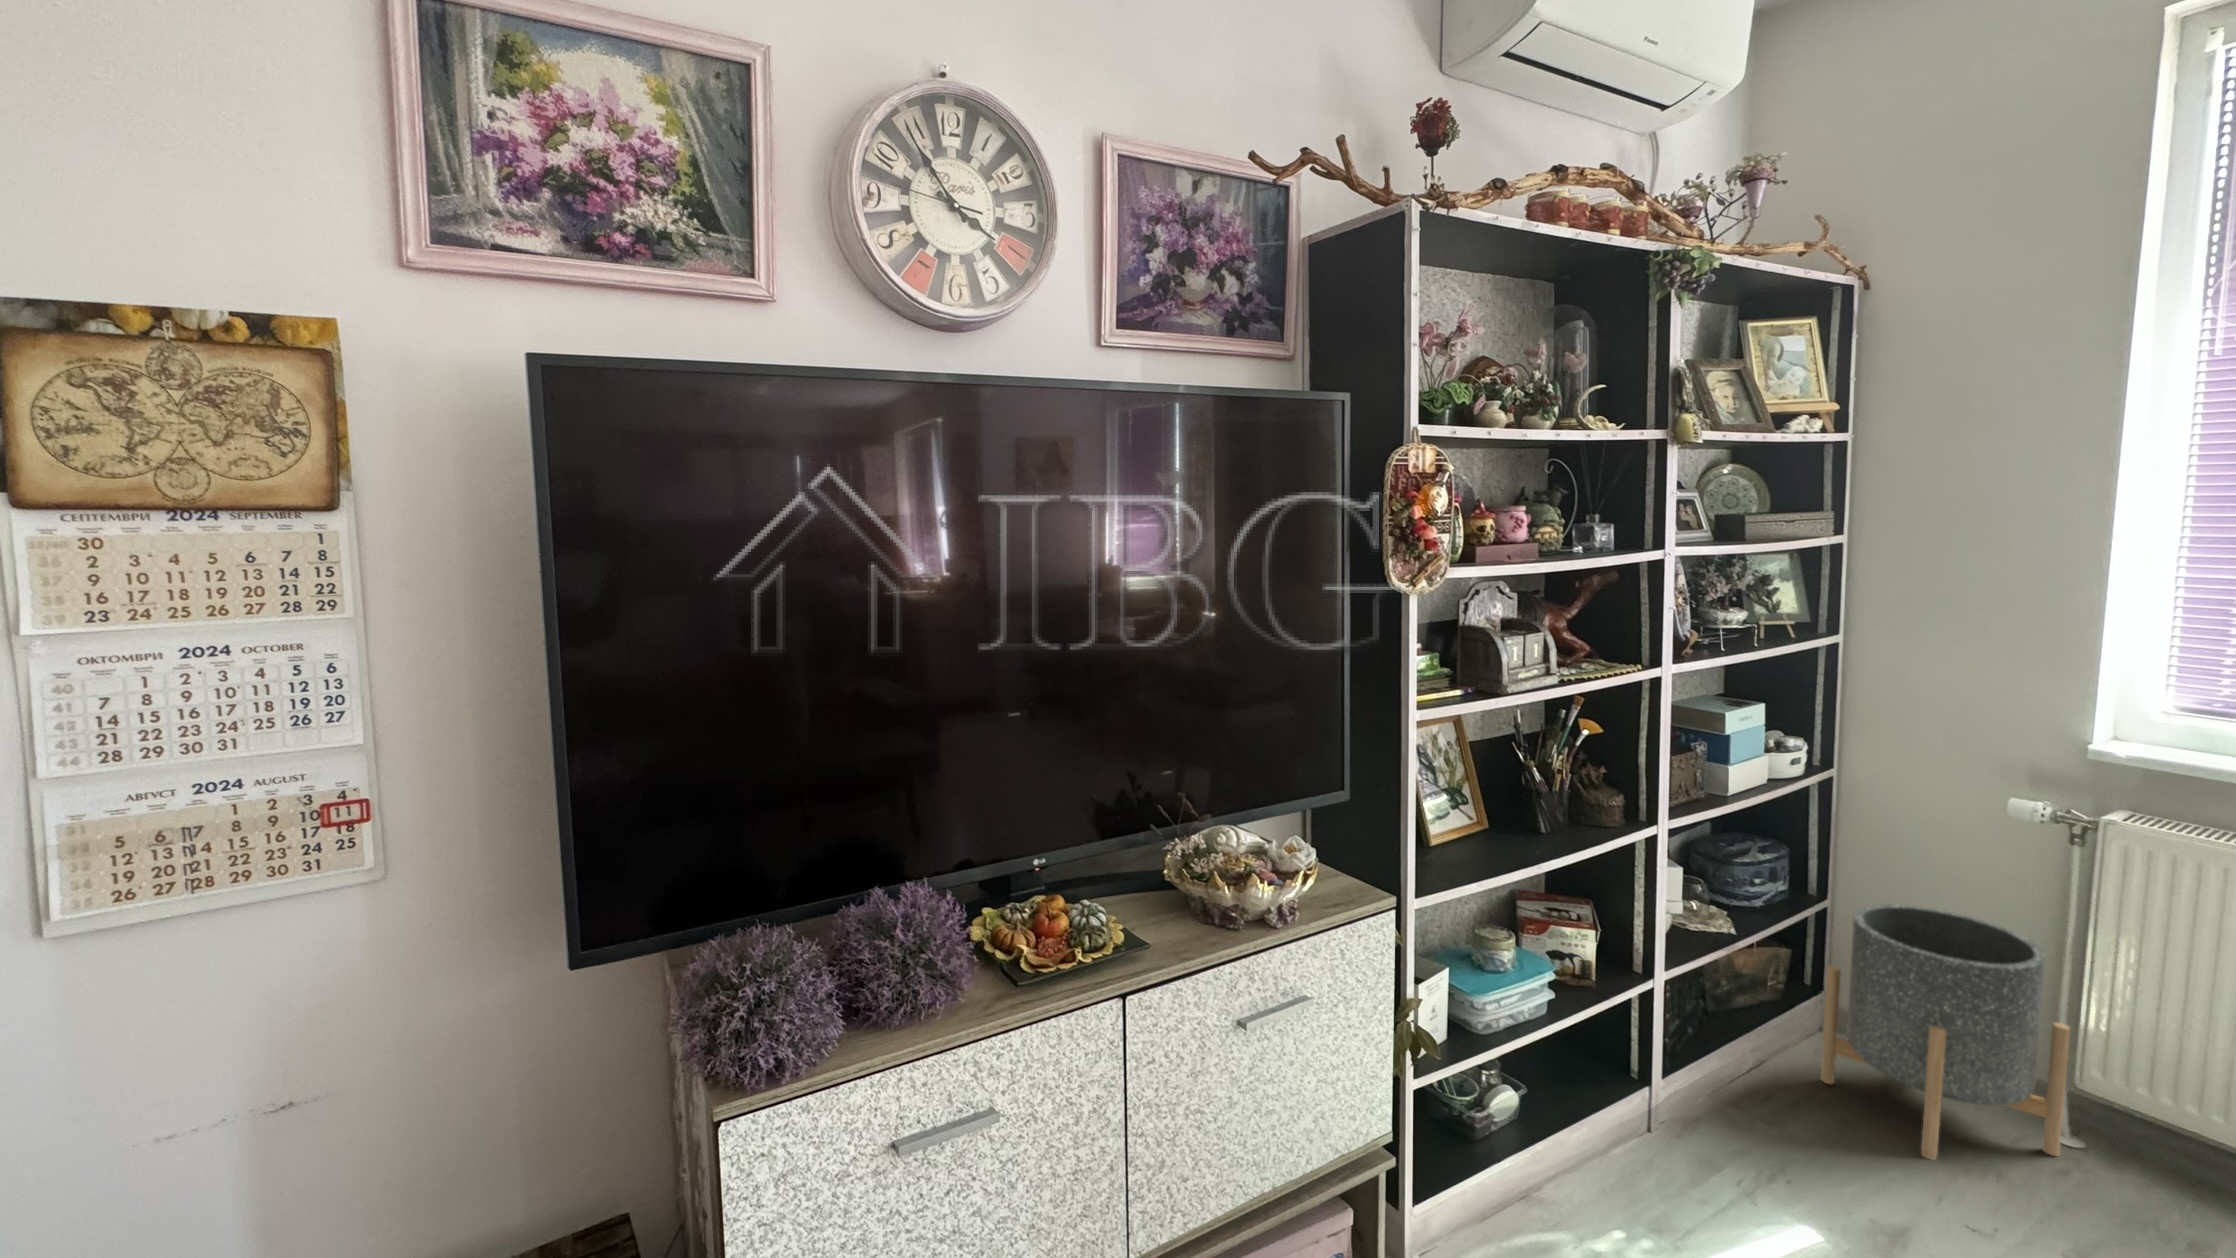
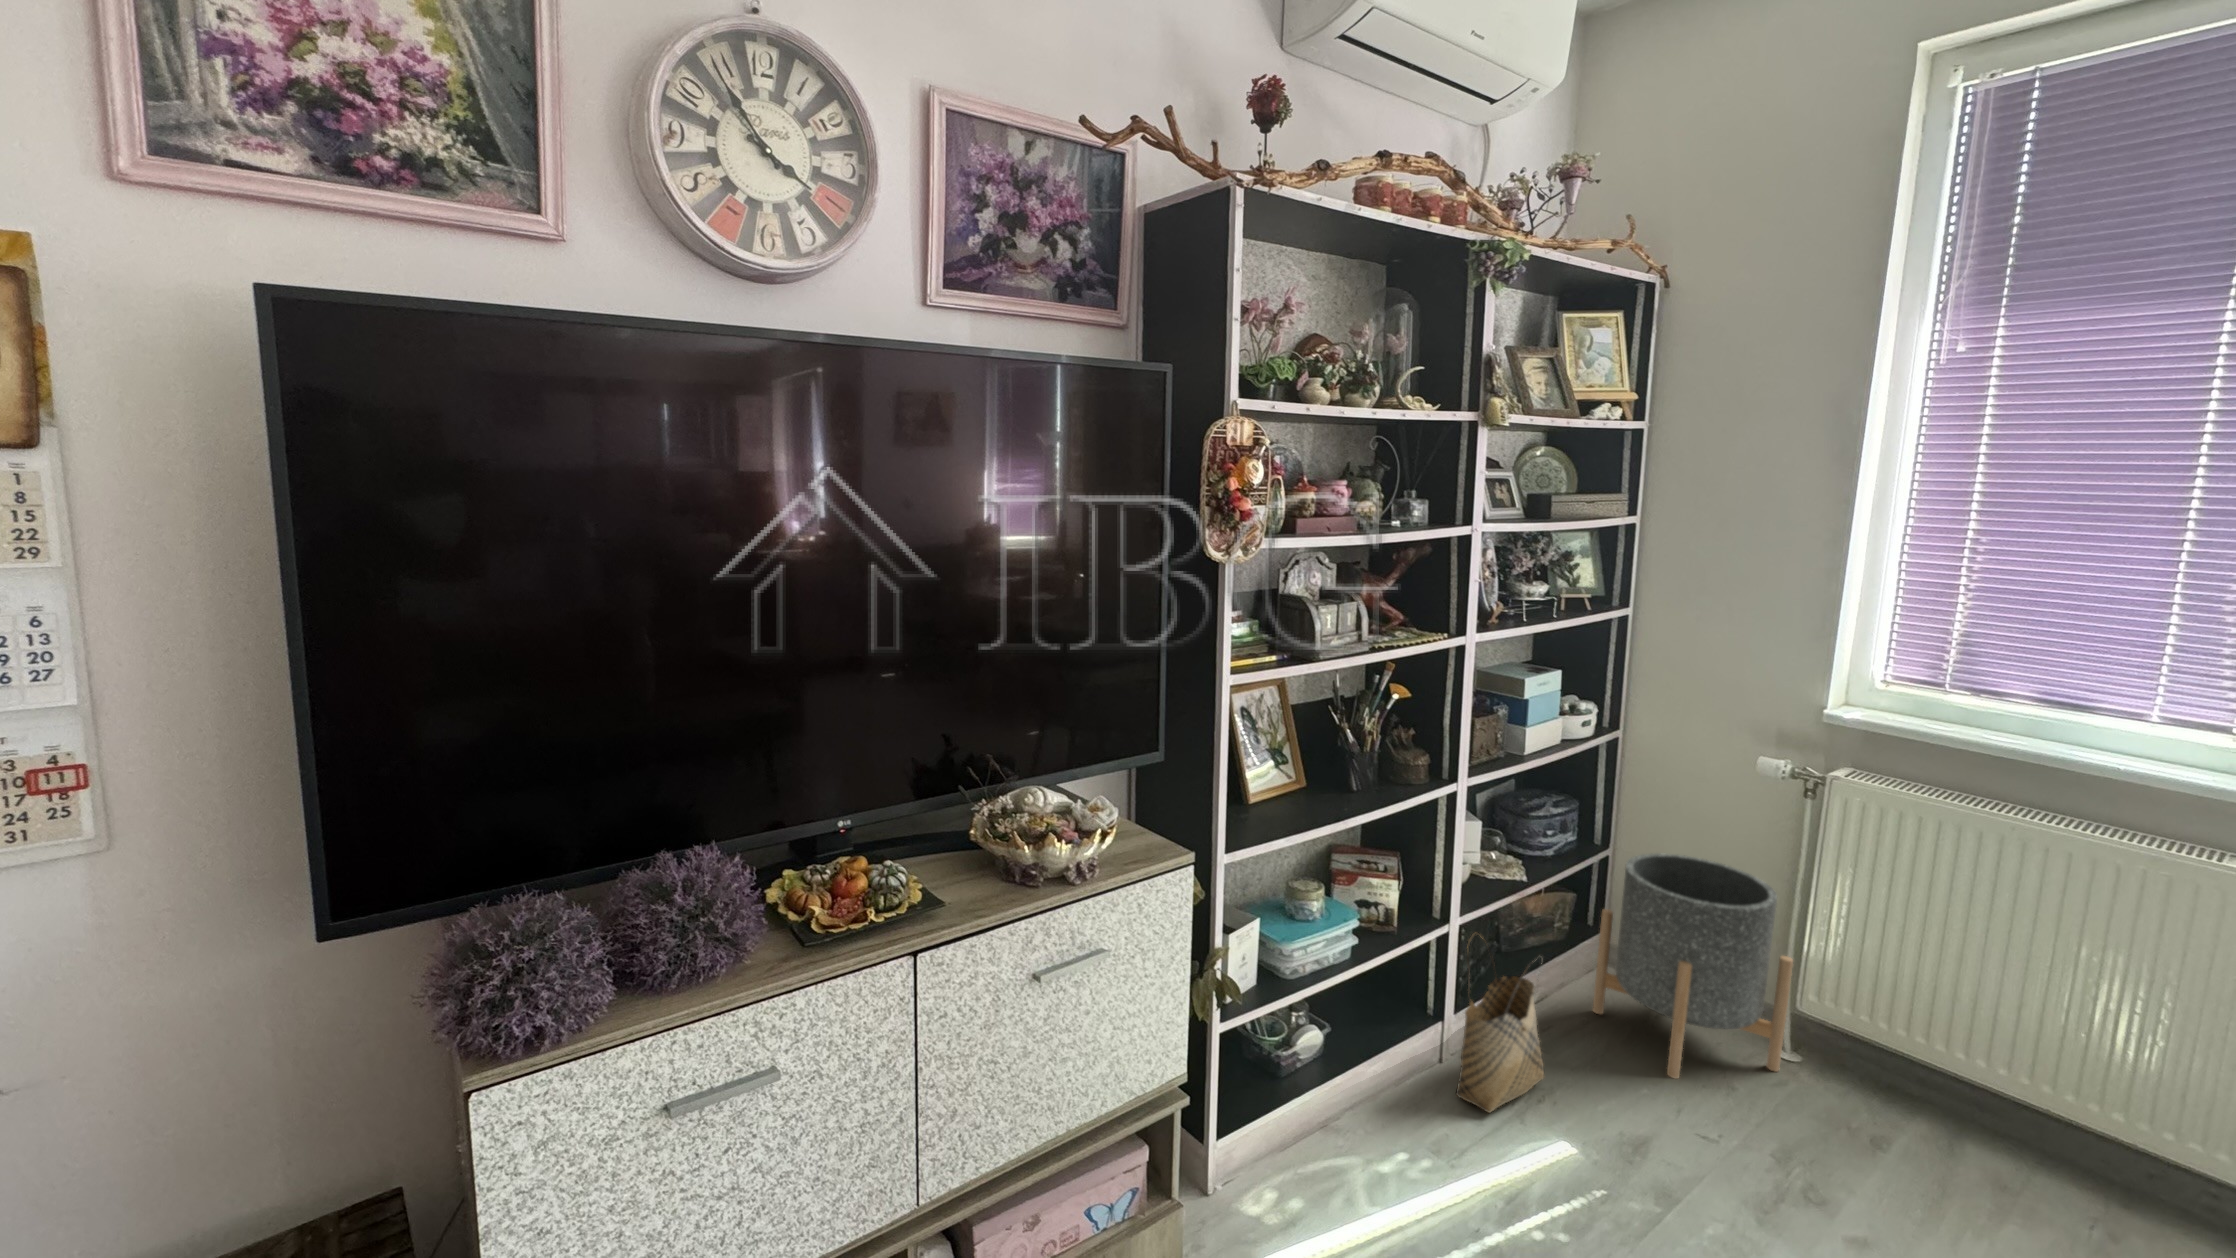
woven basket: none [1674,988,1776,1190] -> present [1456,933,1544,1113]

